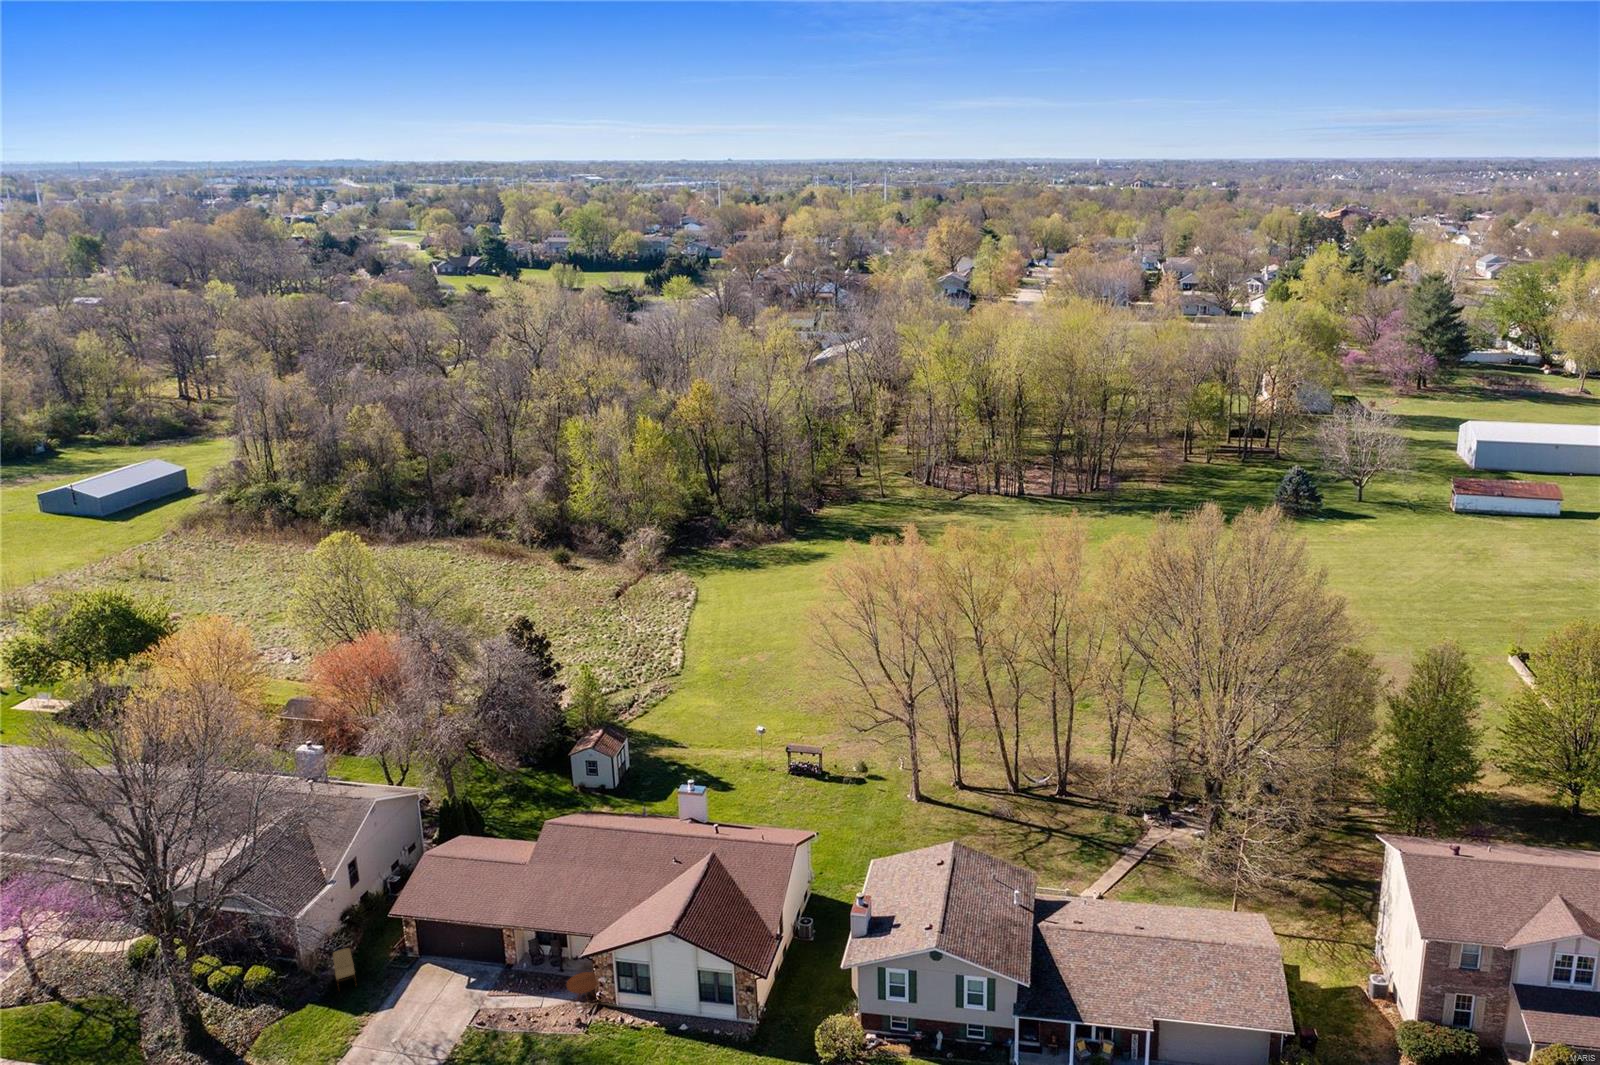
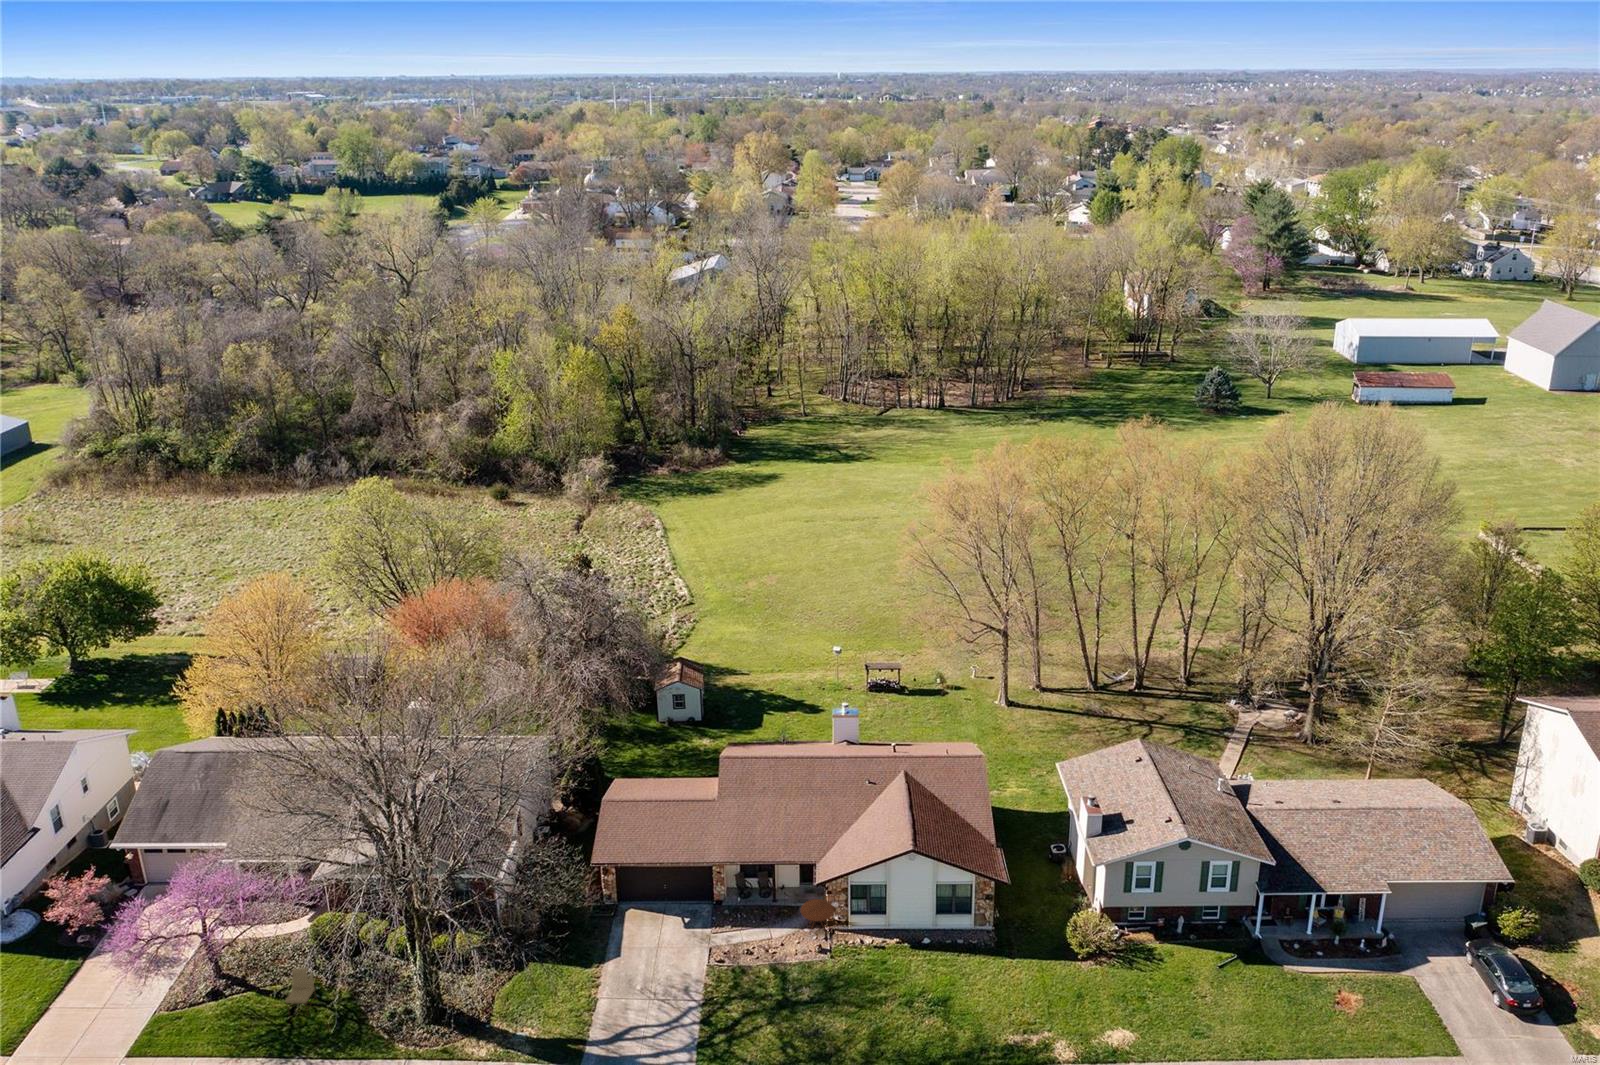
chair: present [333,948,355,985] -> present [286,968,316,1010]

